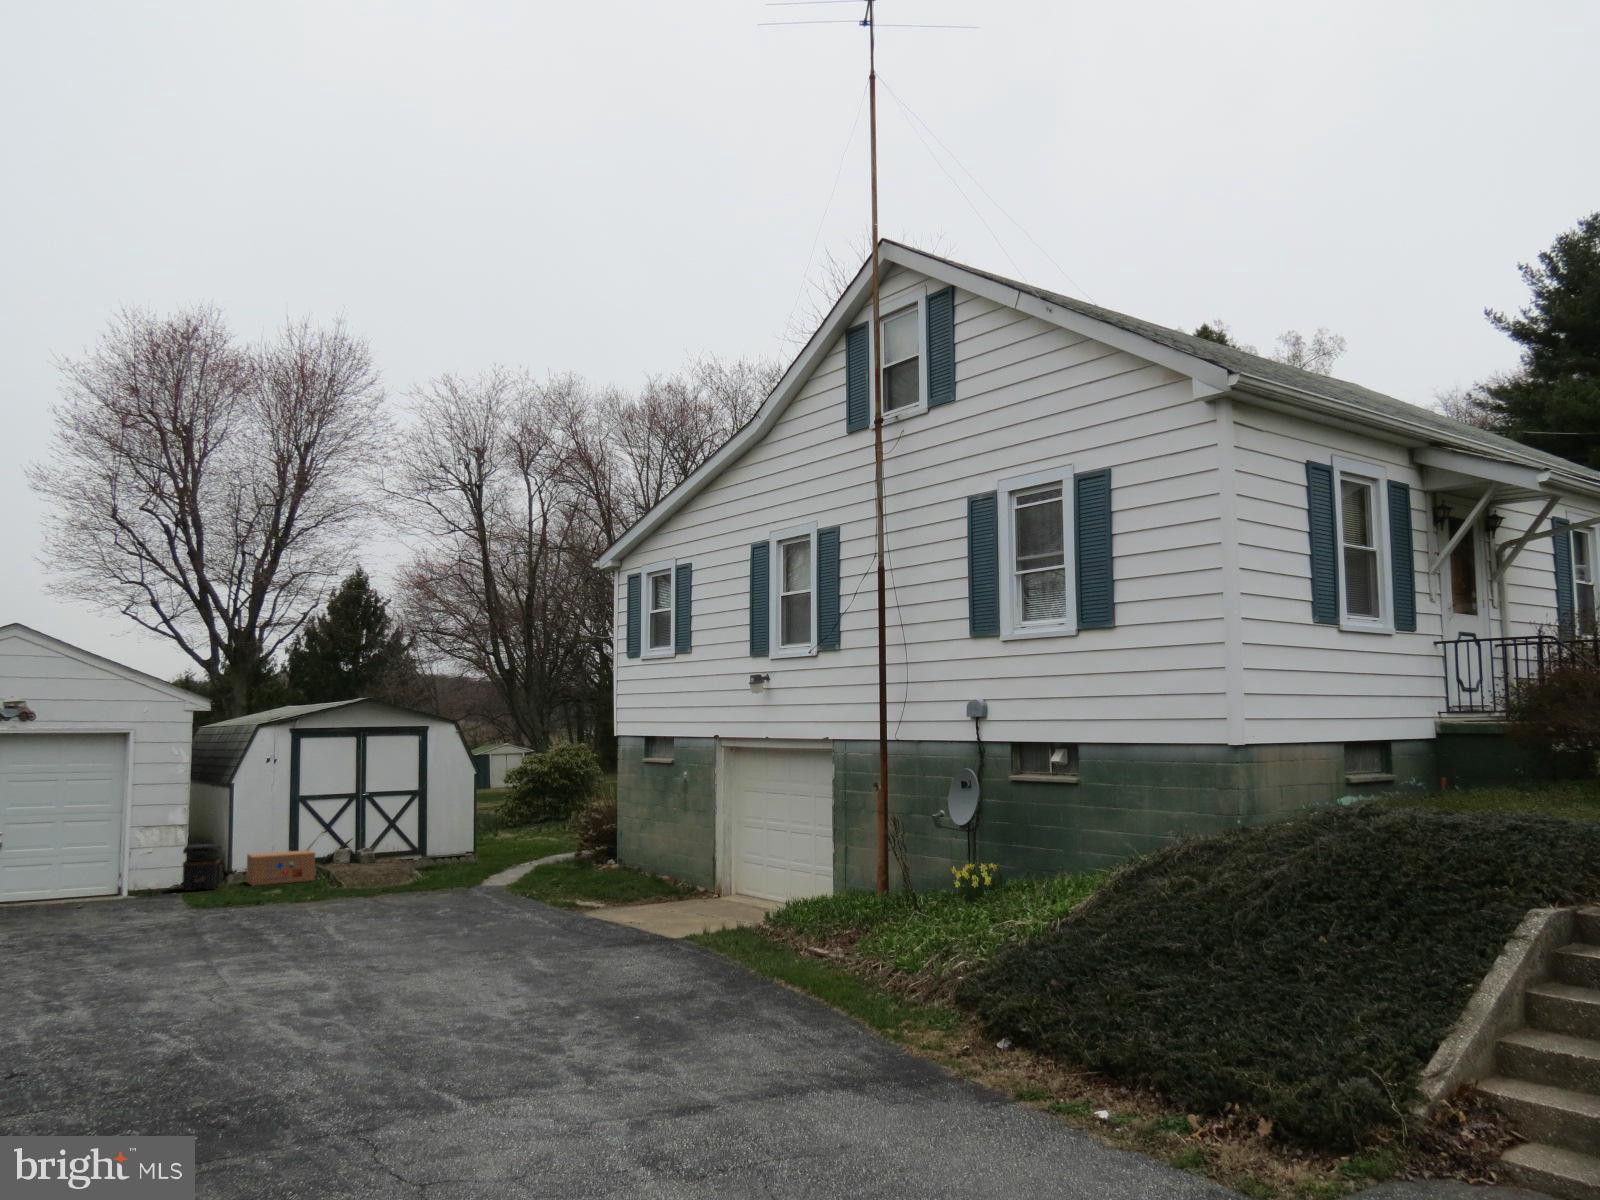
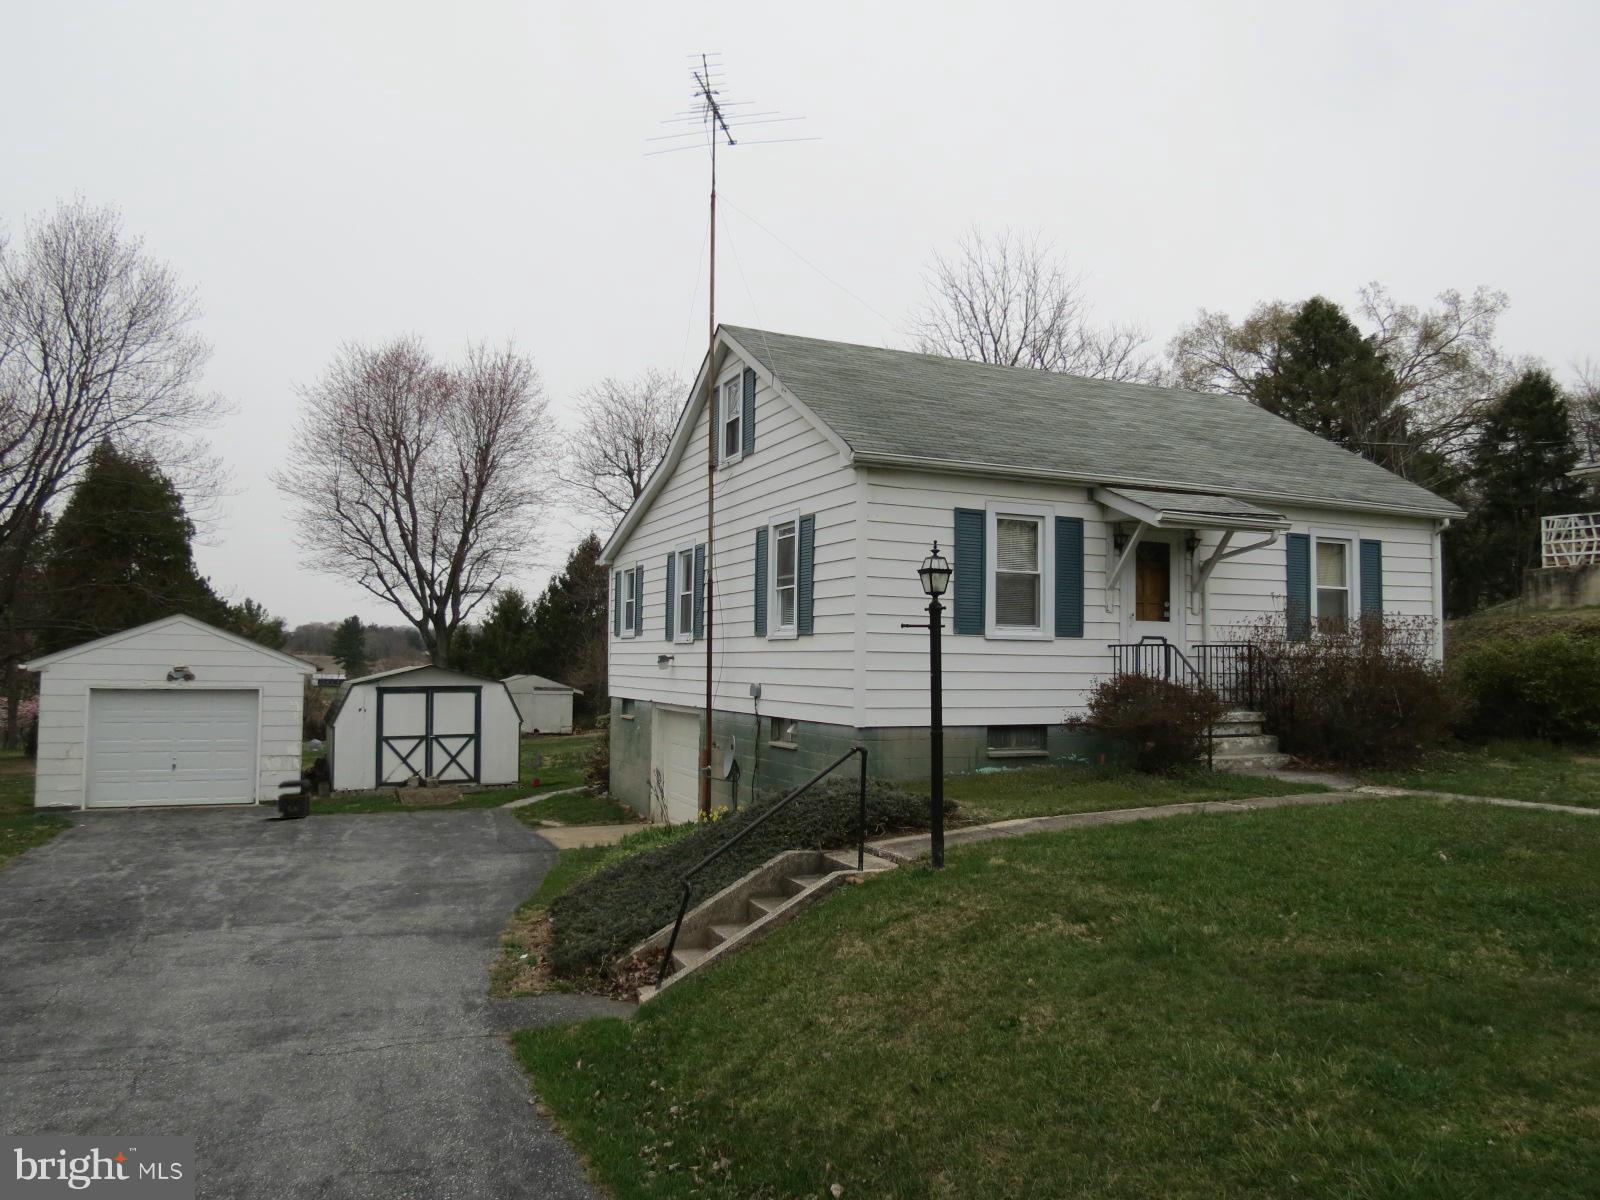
potted tree: none [476,812,501,861] -> present [524,748,544,786]
cardboard box: present [246,850,315,886] -> none [333,782,390,813]

